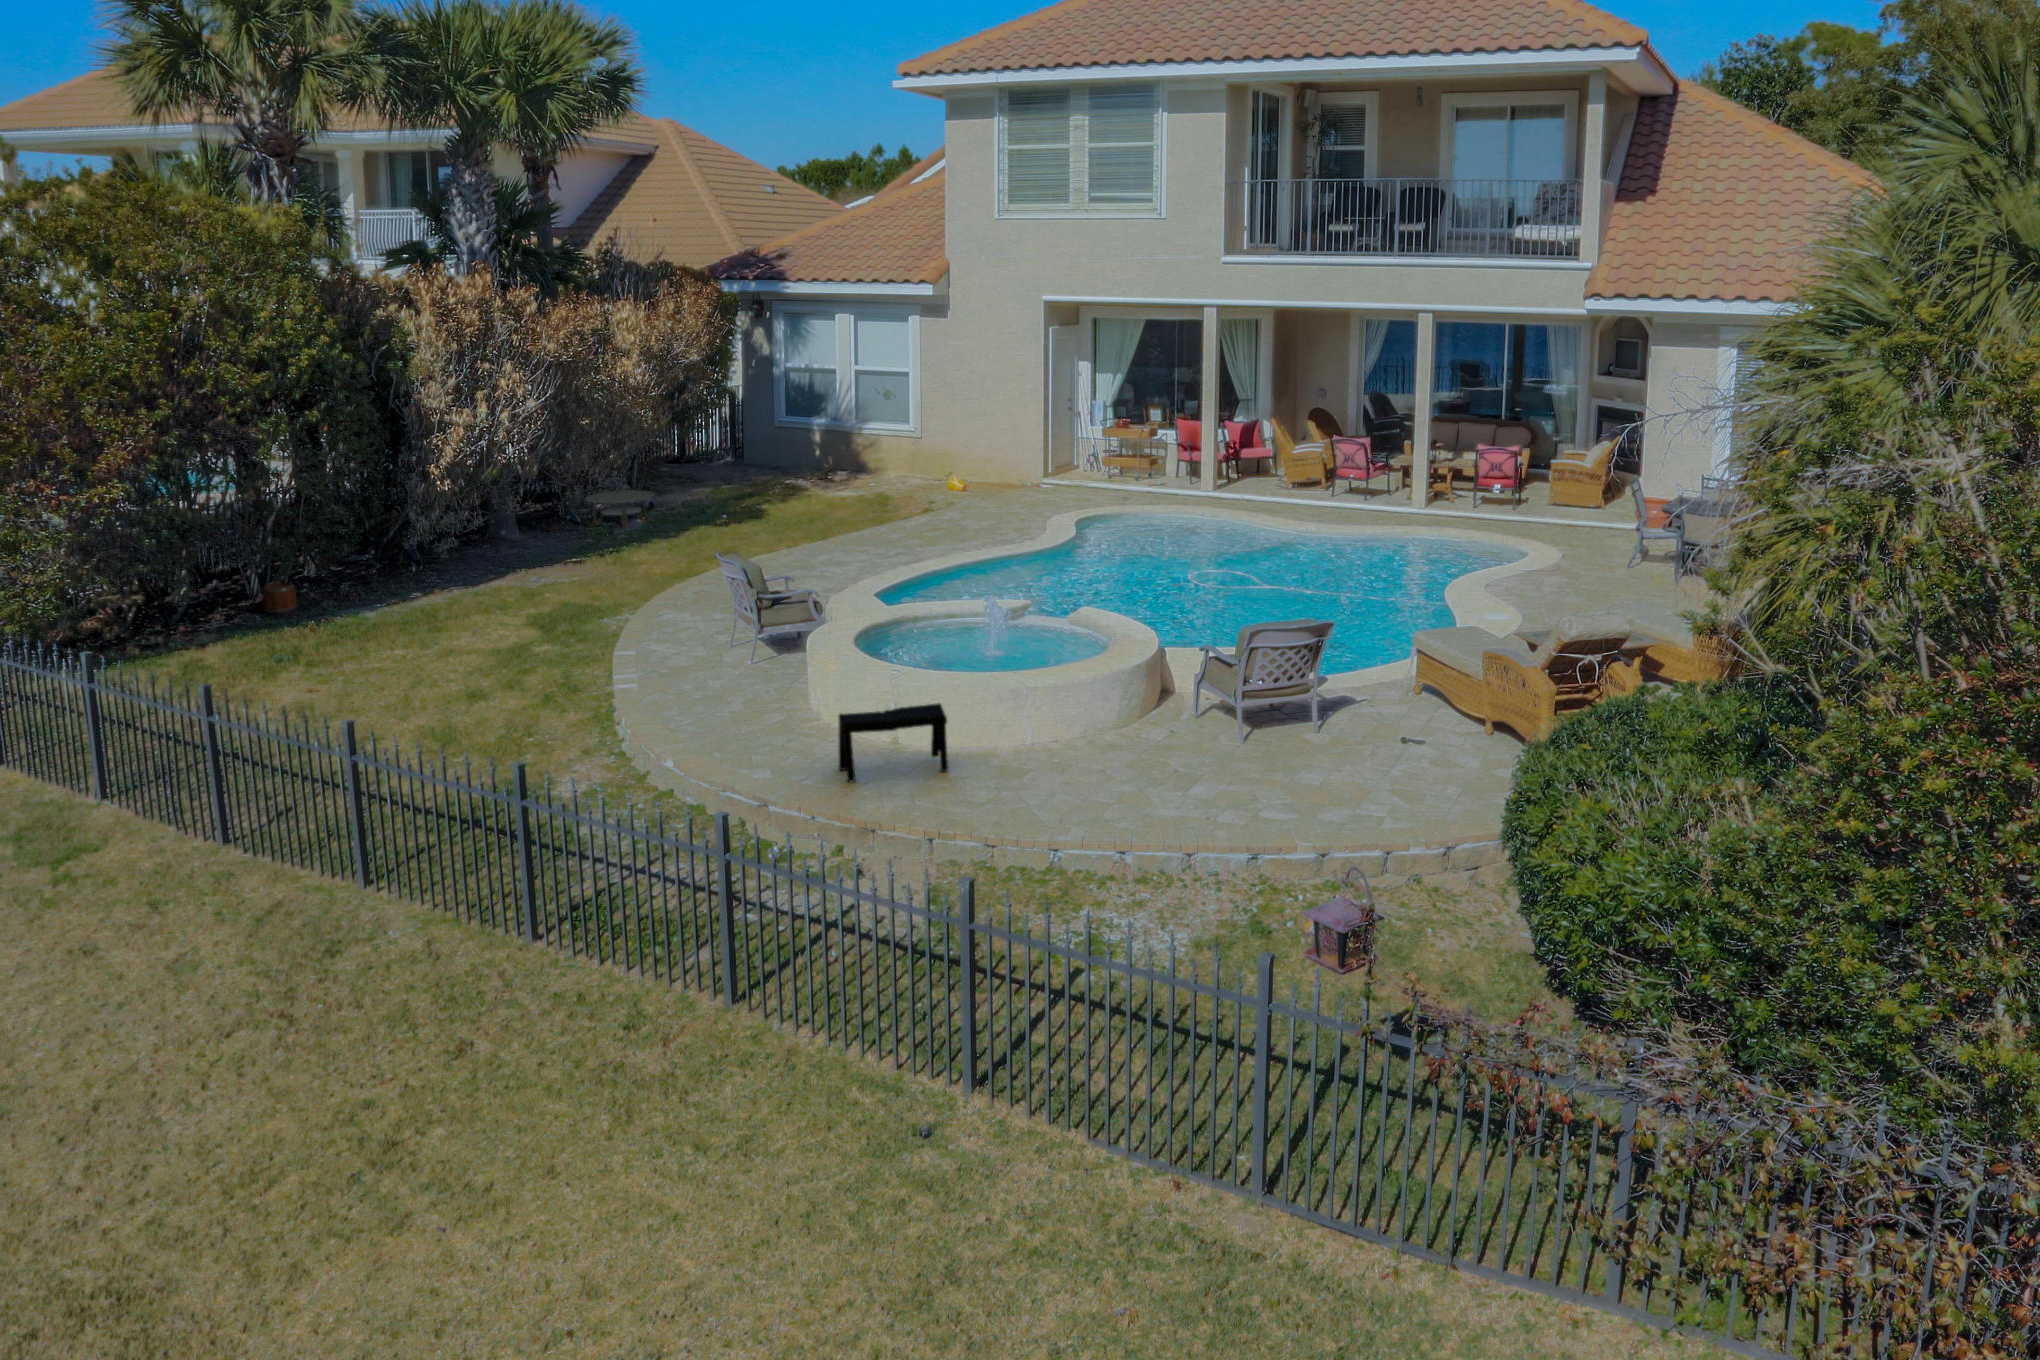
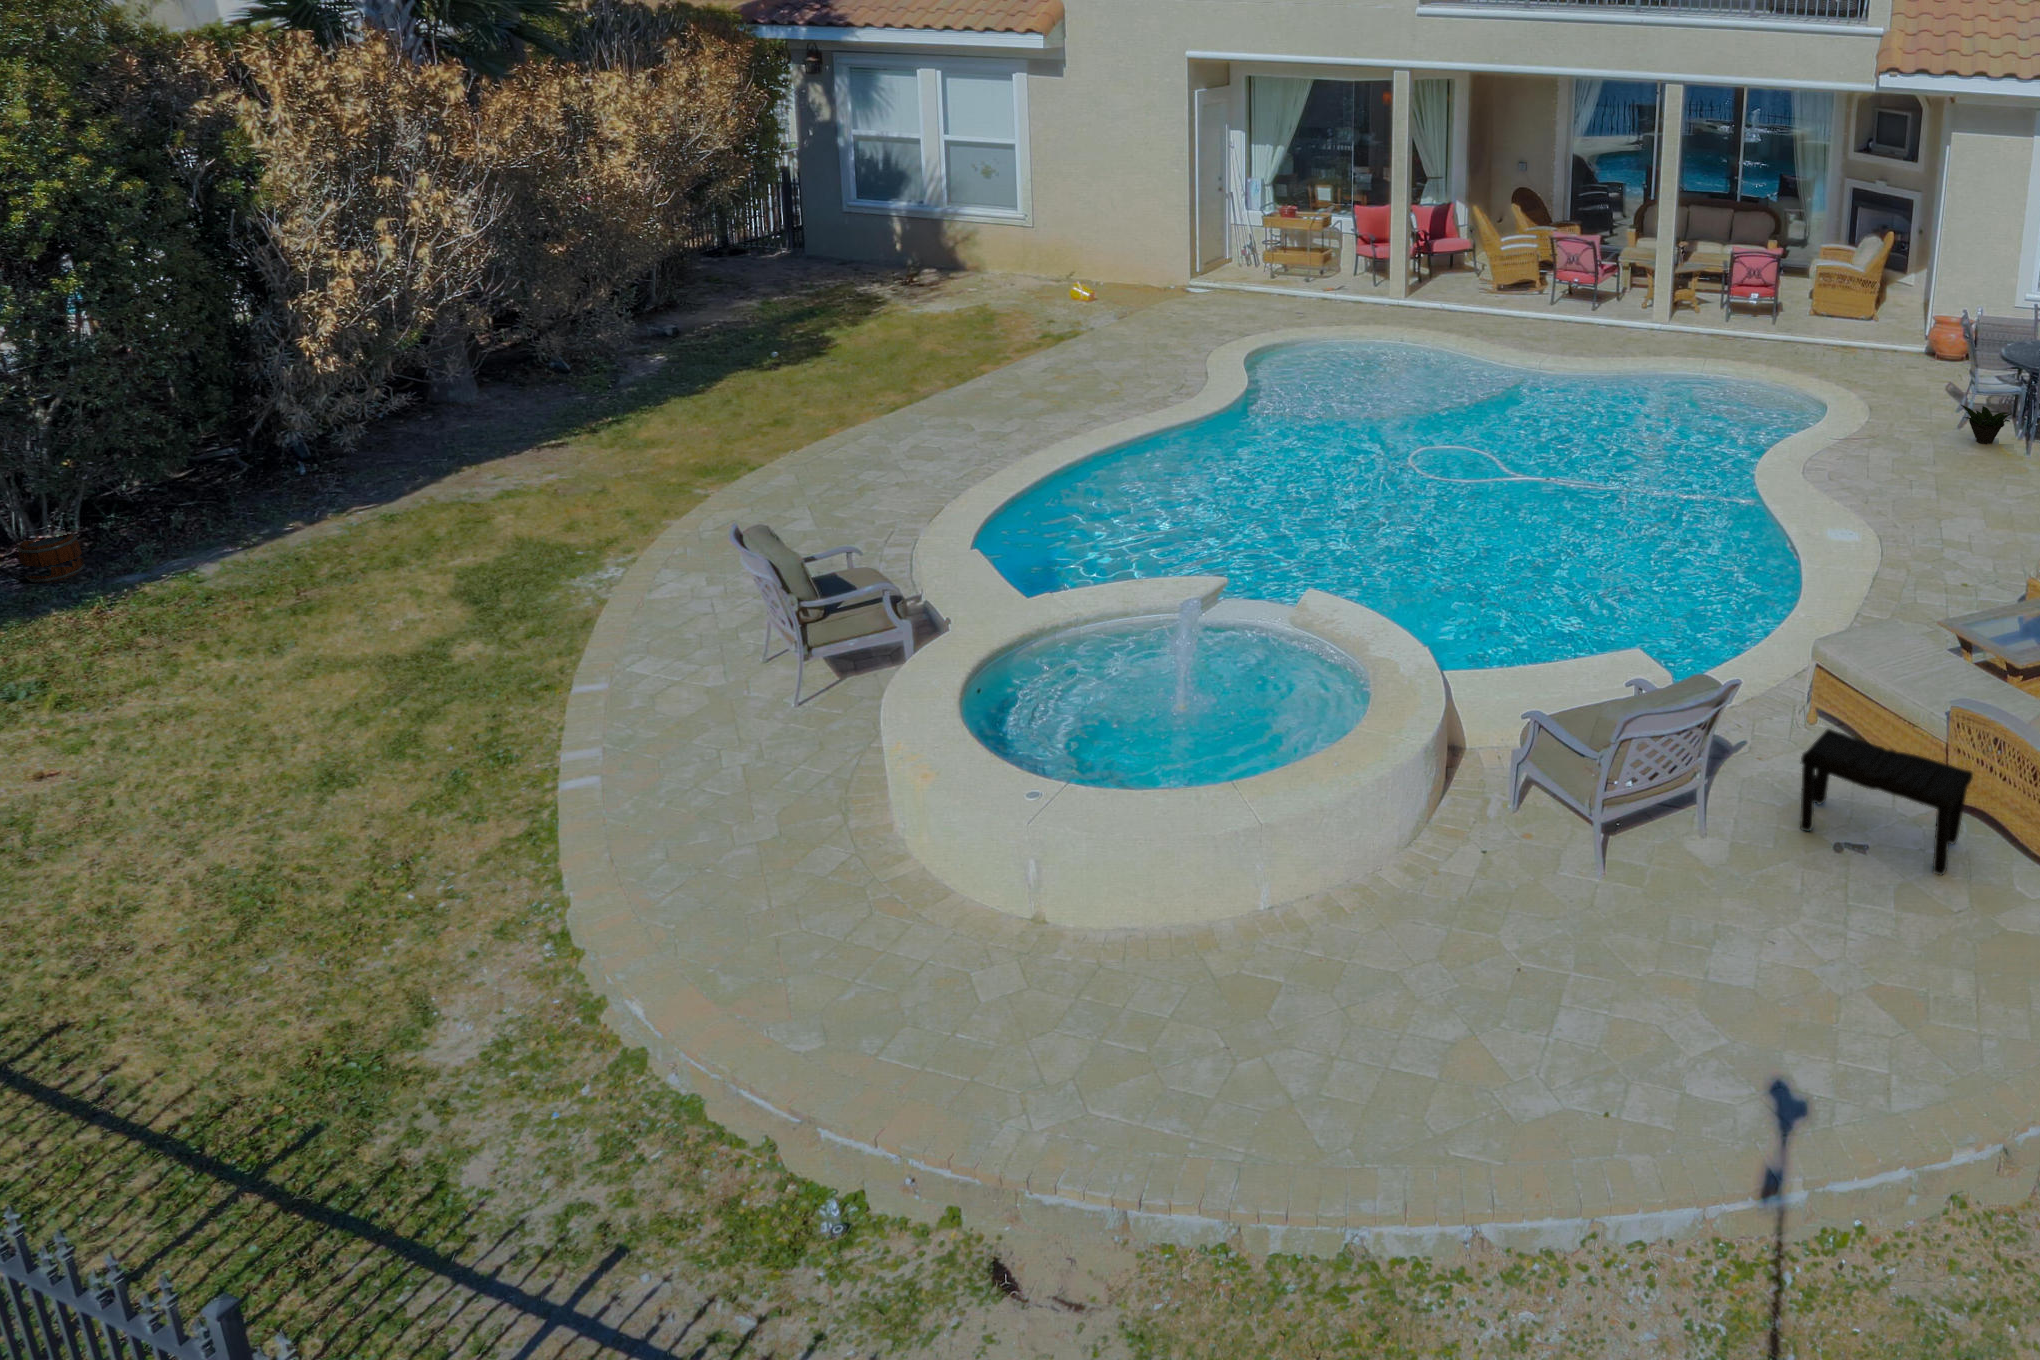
round table: present [585,490,655,529] -> none [573,320,675,379]
decorative plant: none [1630,547,1674,578] -> present [1961,405,2012,444]
bench: present [839,703,948,782] -> present [1800,729,1973,875]

